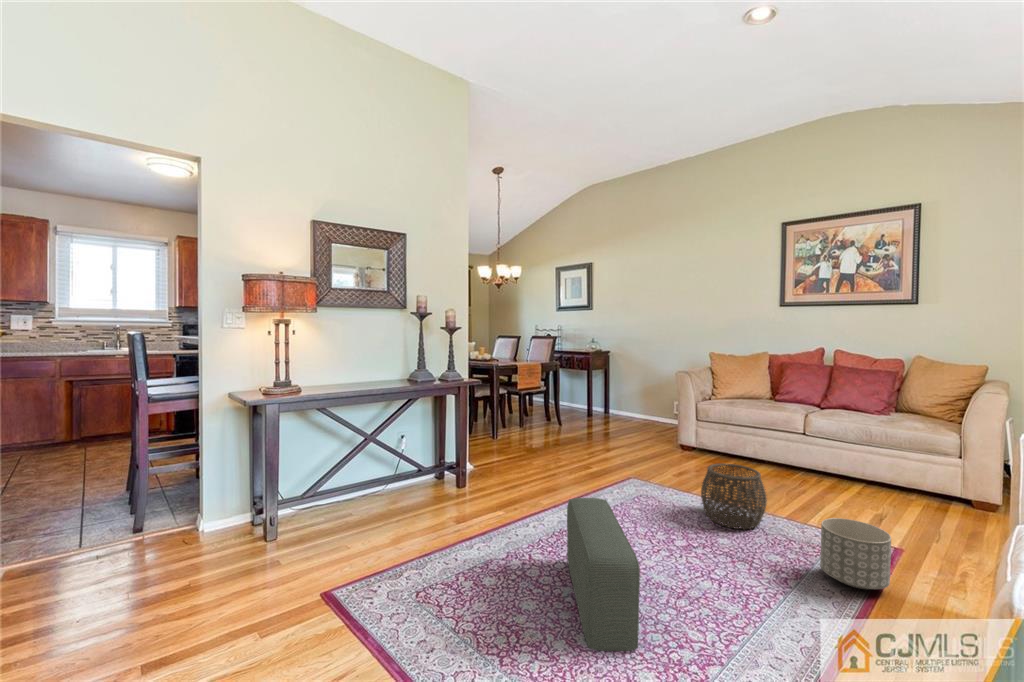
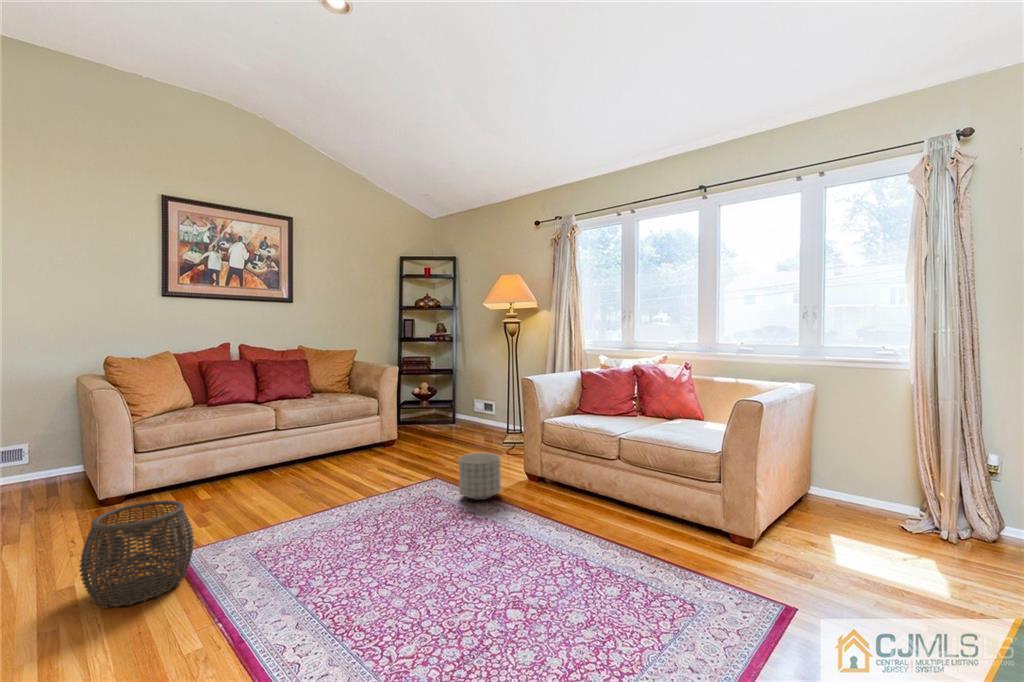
woven basket: present [701,463,767,529] -> present [79,500,194,608]
pouf: present [567,498,640,651] -> none [428,504,615,624]

